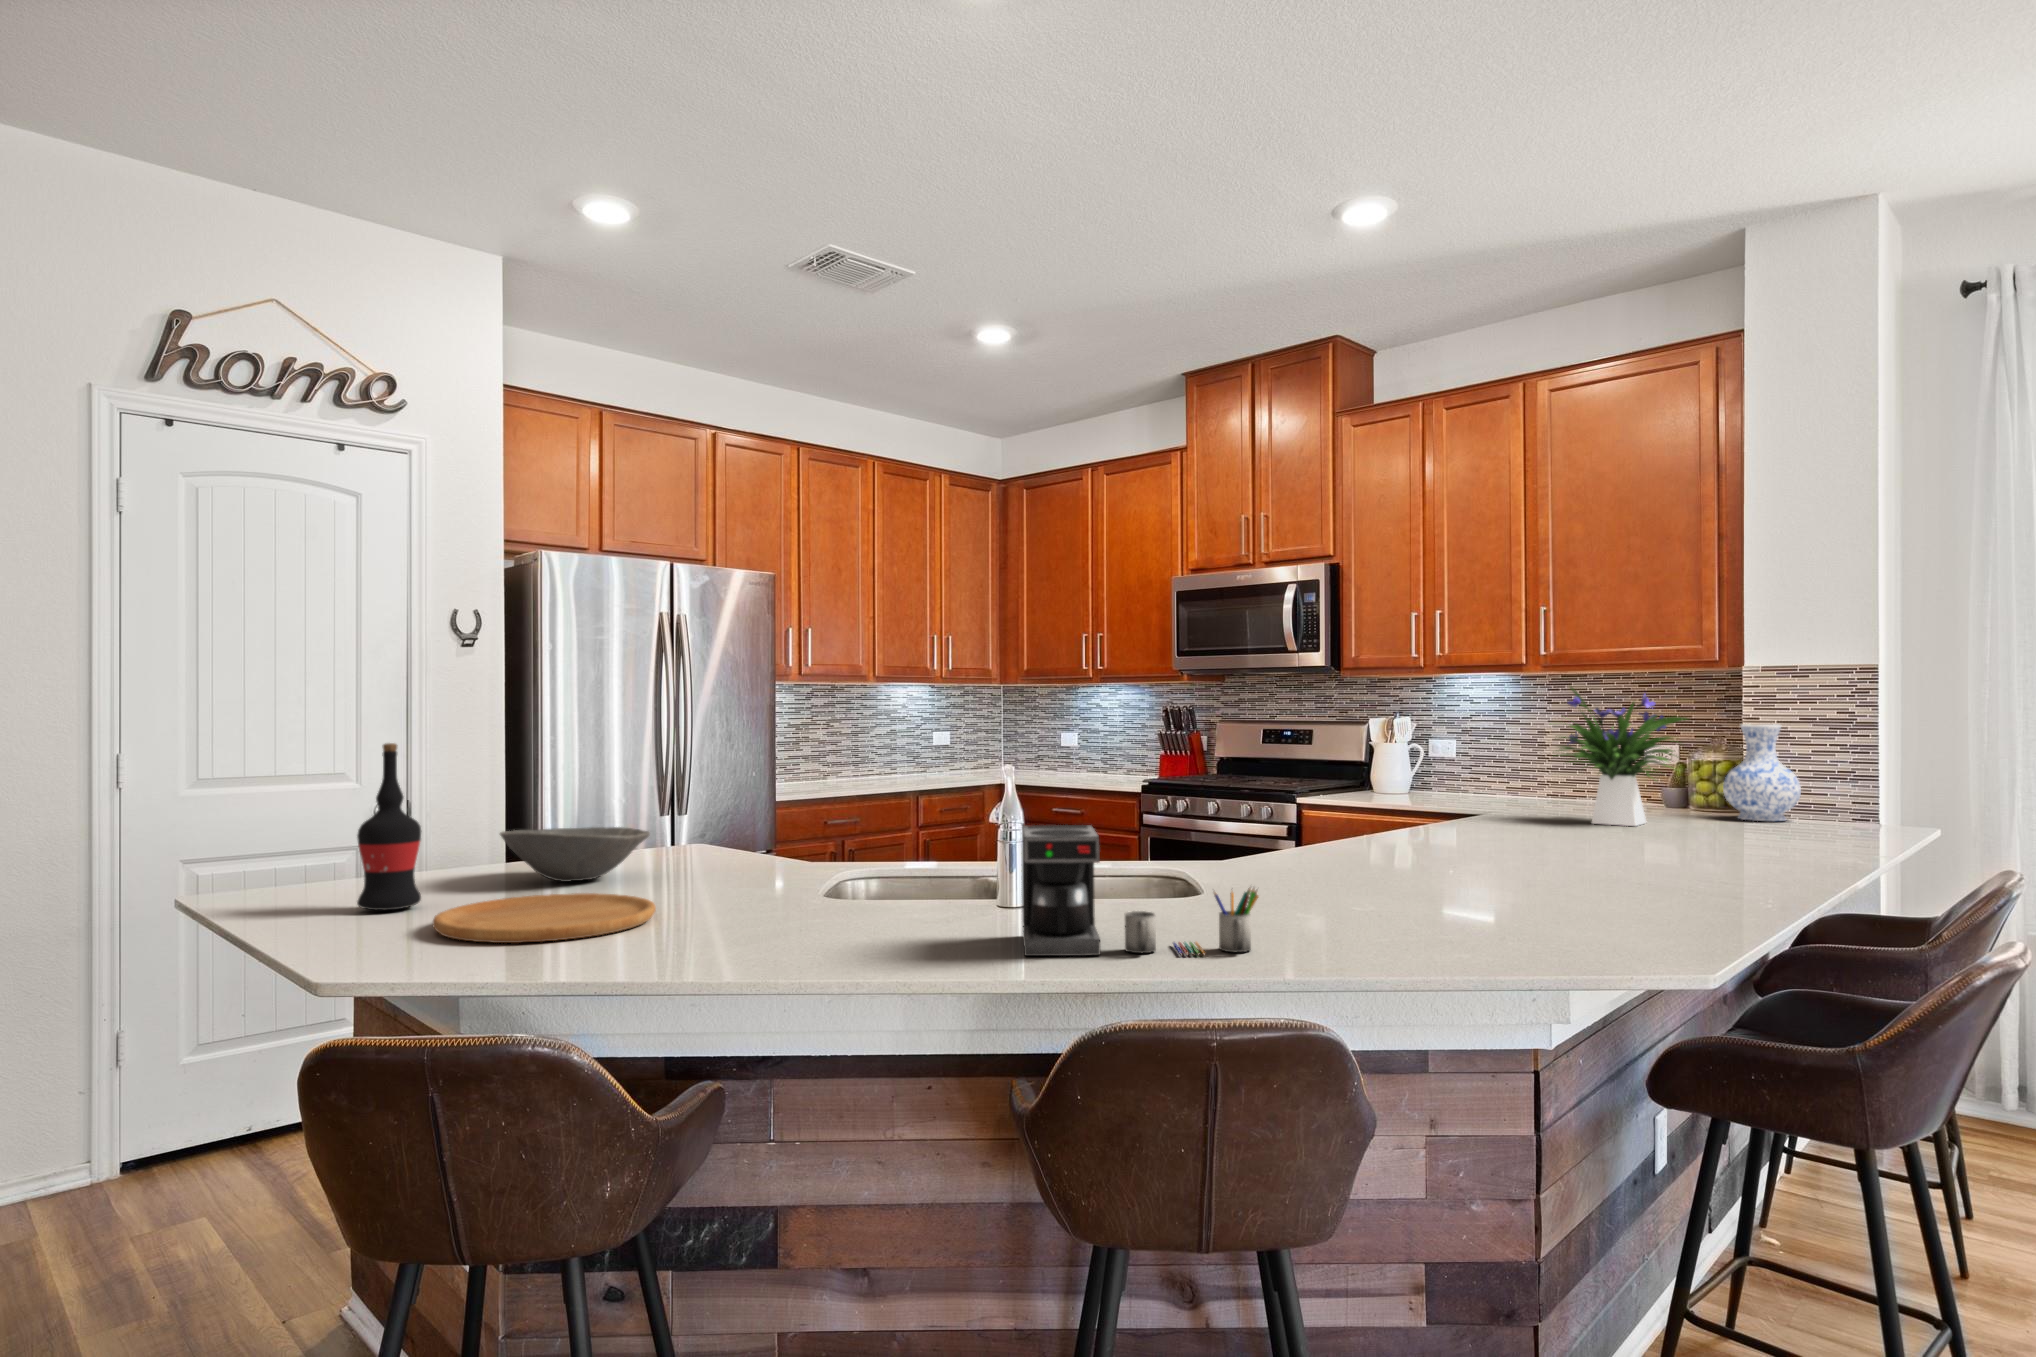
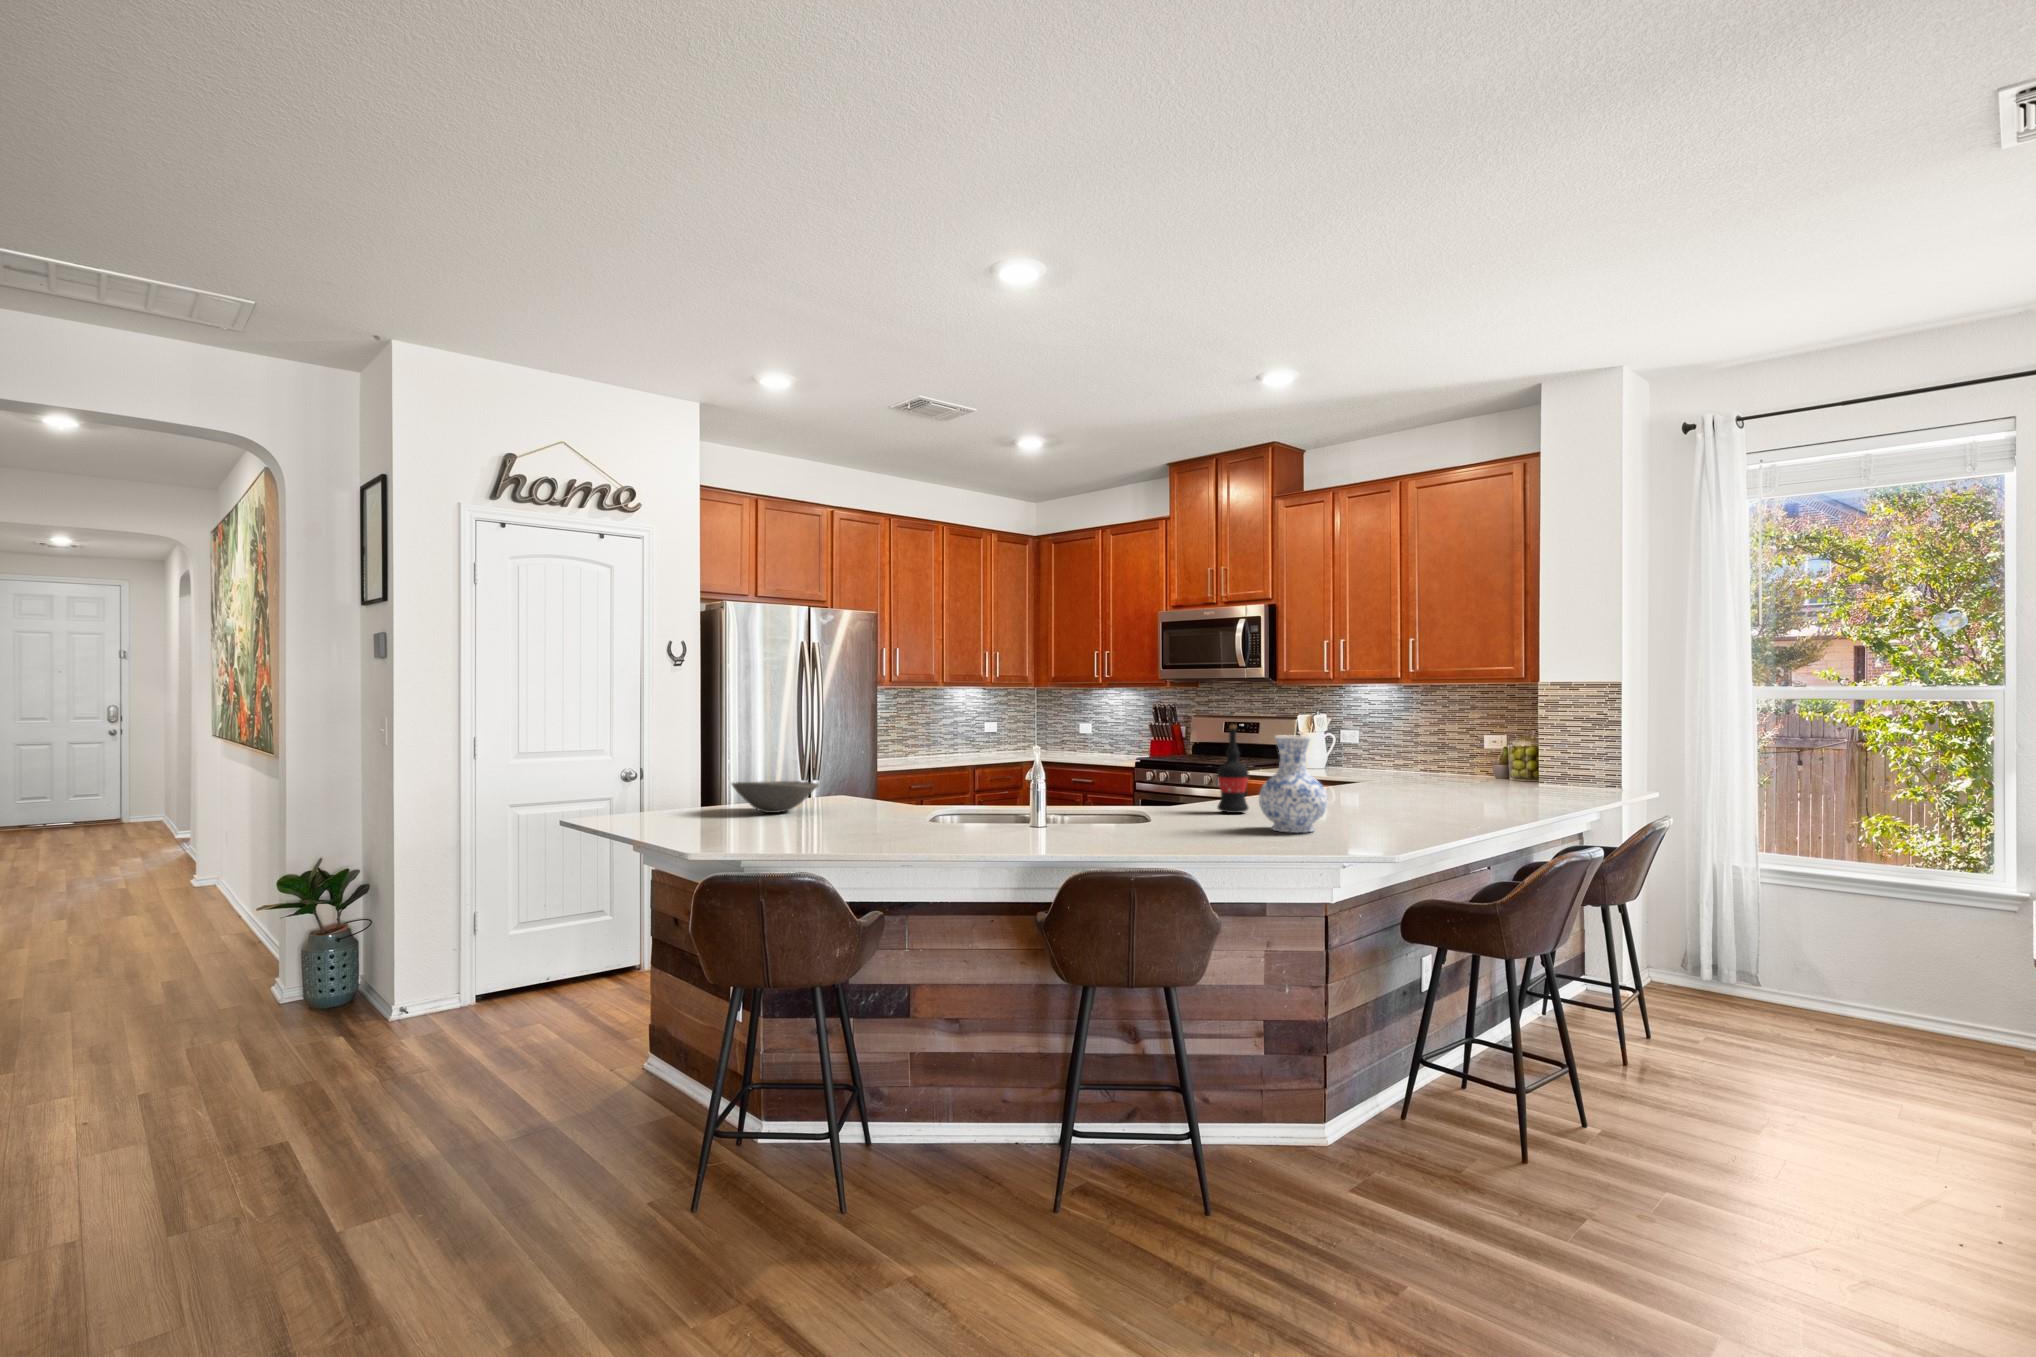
flower arrangement: present [1559,688,1687,826] -> none [1398,694,1493,789]
vase: present [1723,724,1801,821] -> present [1259,735,1327,833]
wine bottle: present [357,743,421,910] -> present [1217,725,1249,813]
coffee maker: present [1022,825,1258,956] -> none [1042,777,1170,846]
cutting board: present [433,893,656,943] -> none [714,817,834,839]

